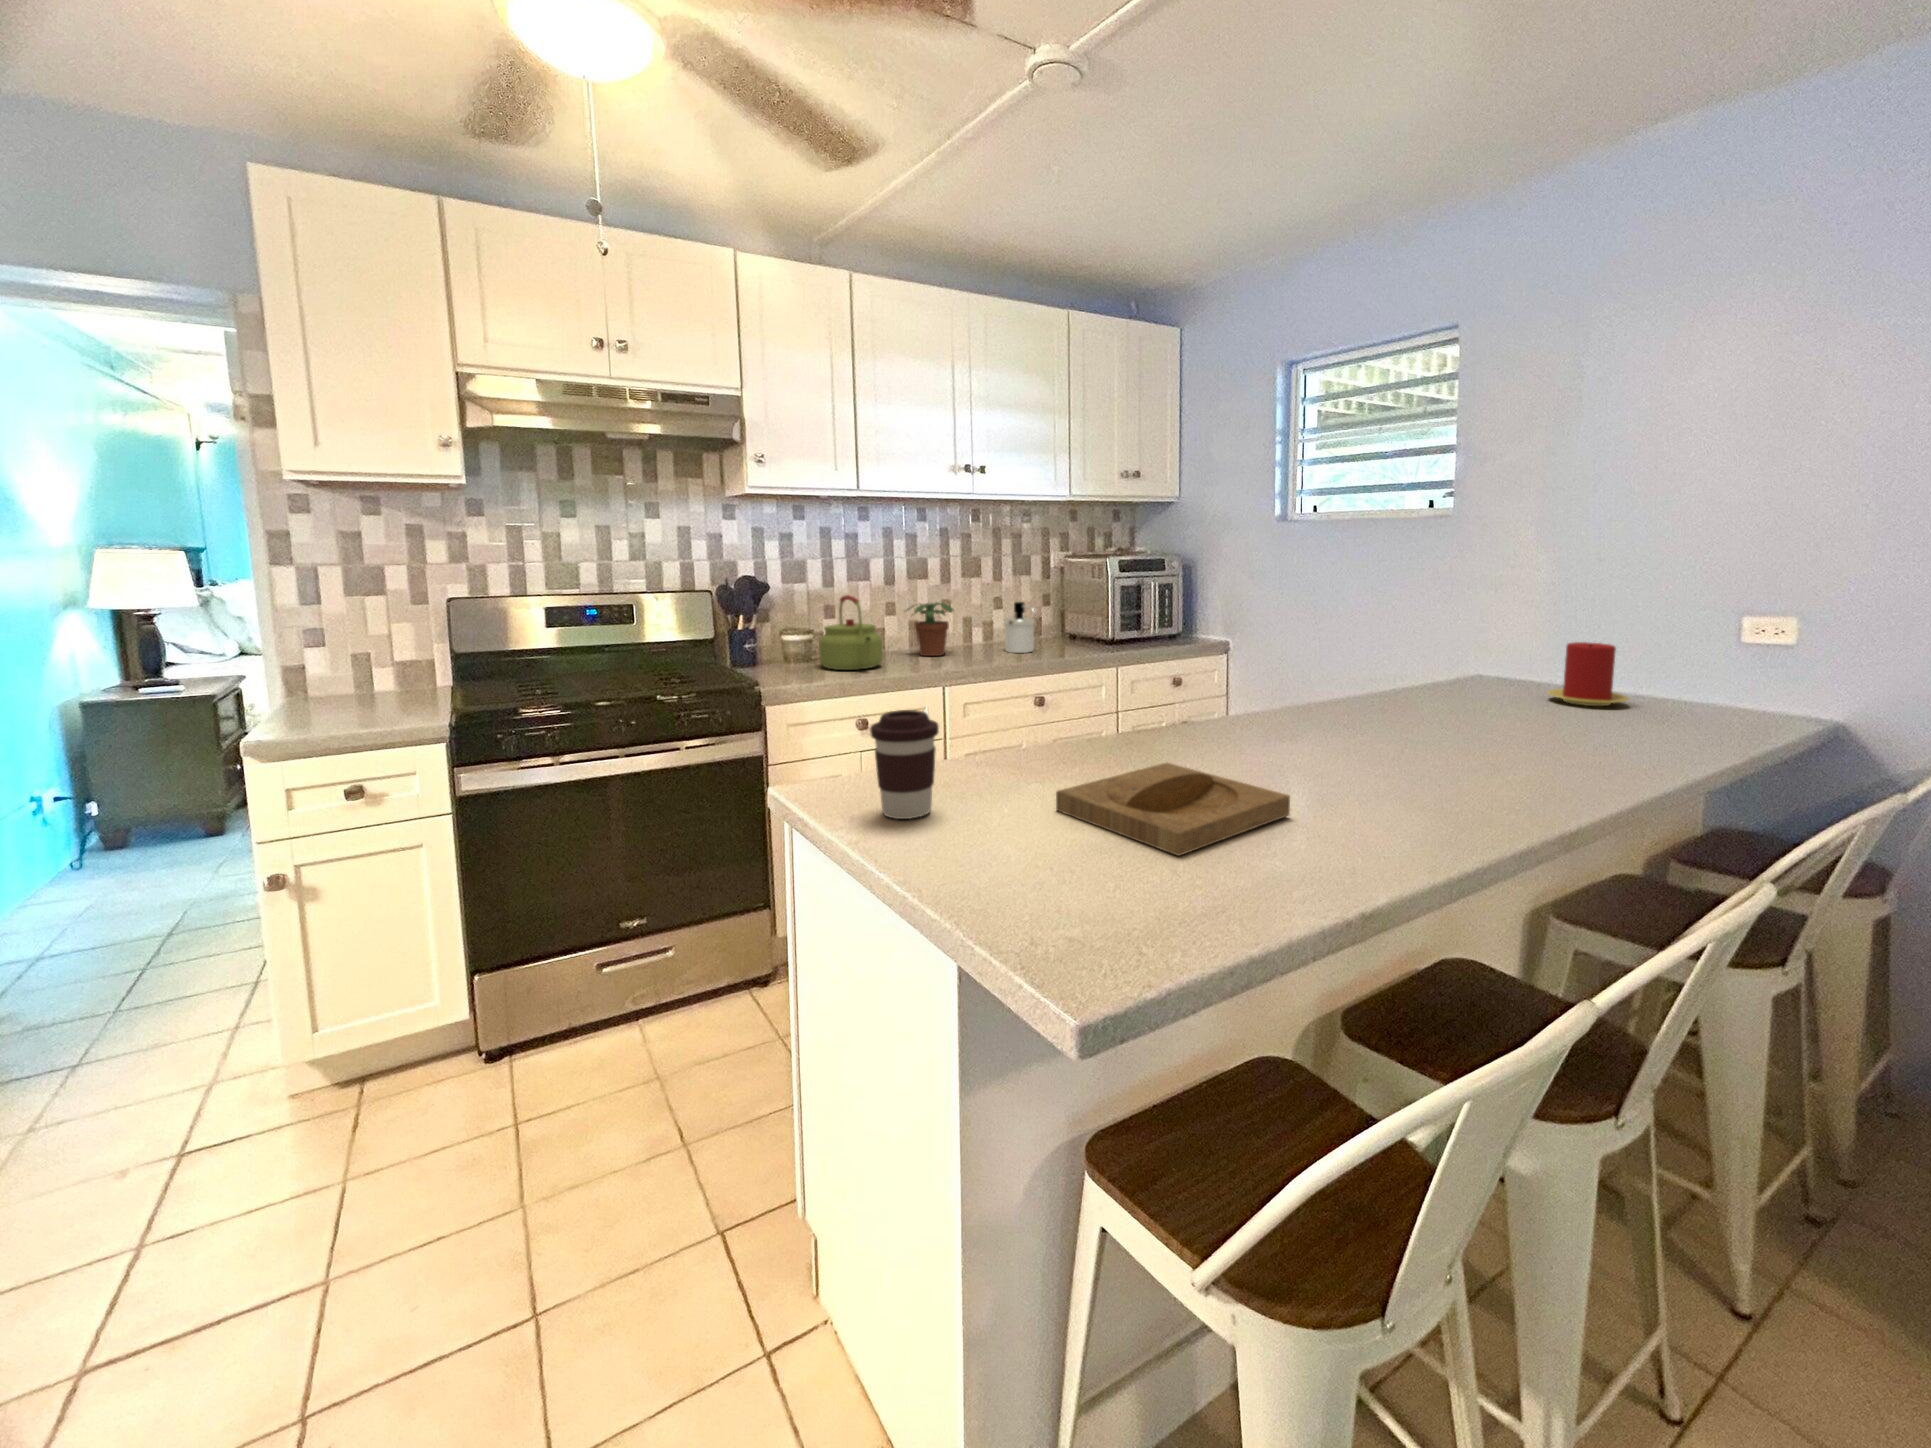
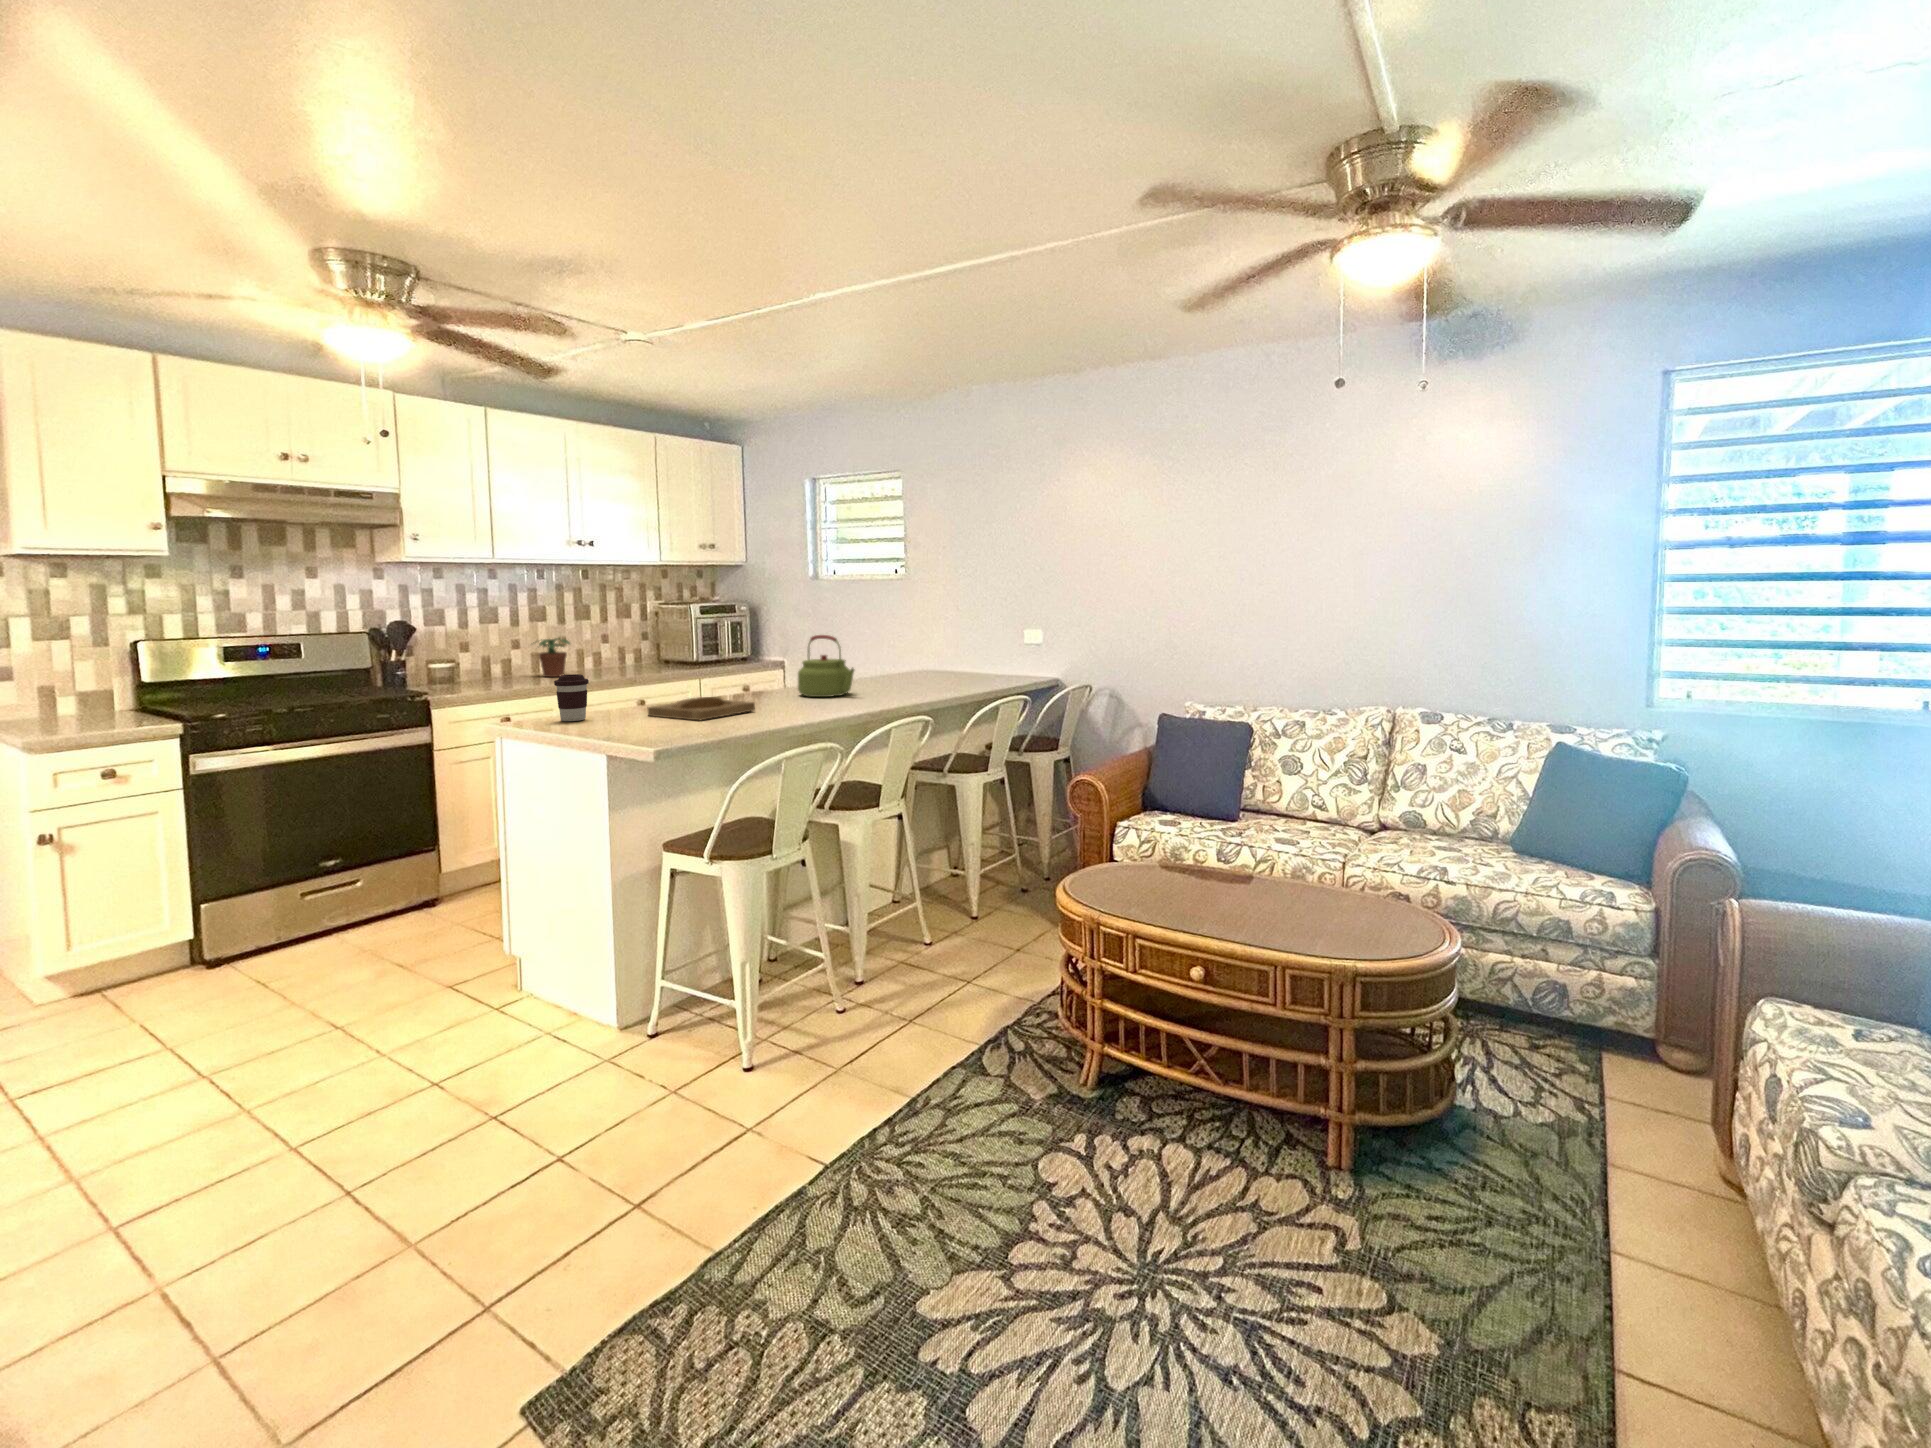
kettle: present [819,595,883,670] -> present [798,635,854,697]
soap dispenser: present [1004,602,1035,653] -> none [612,637,637,673]
candle: present [1548,642,1628,706] -> none [934,646,970,677]

